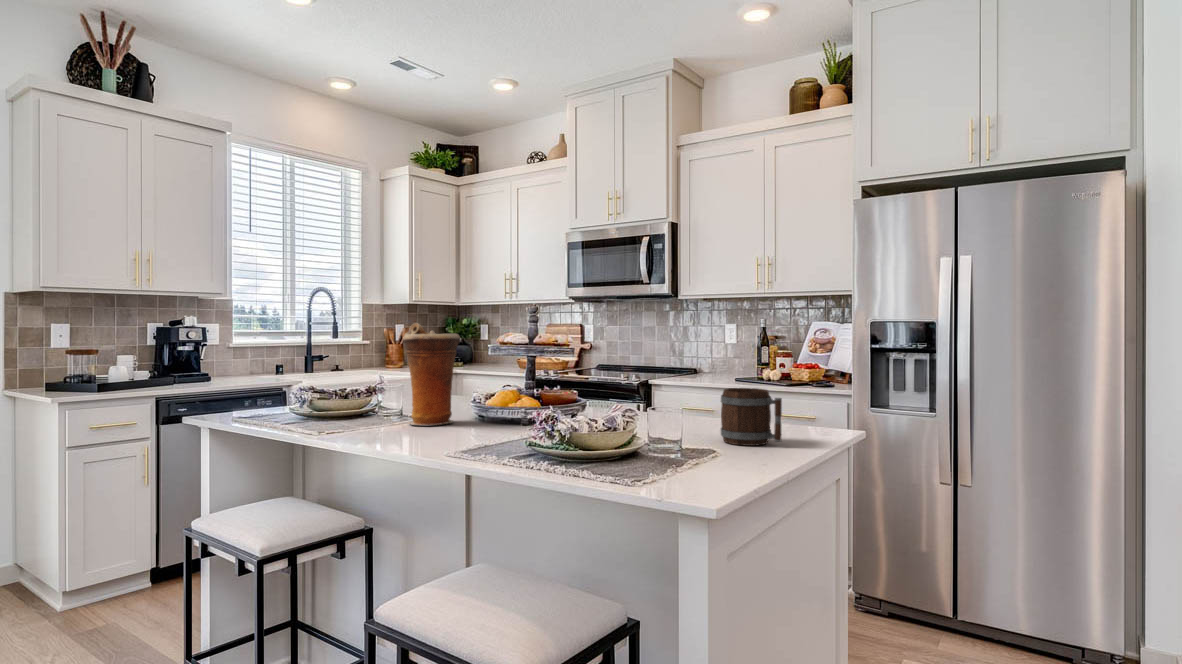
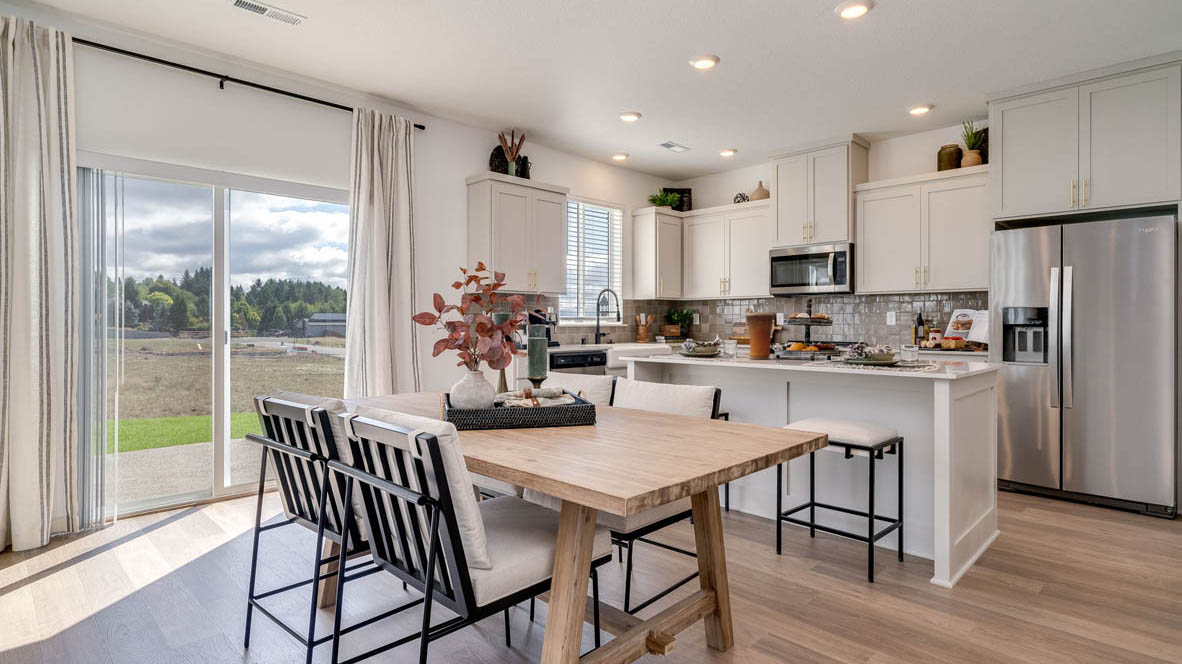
mug: present [721,388,782,446] -> none [928,339,964,366]

